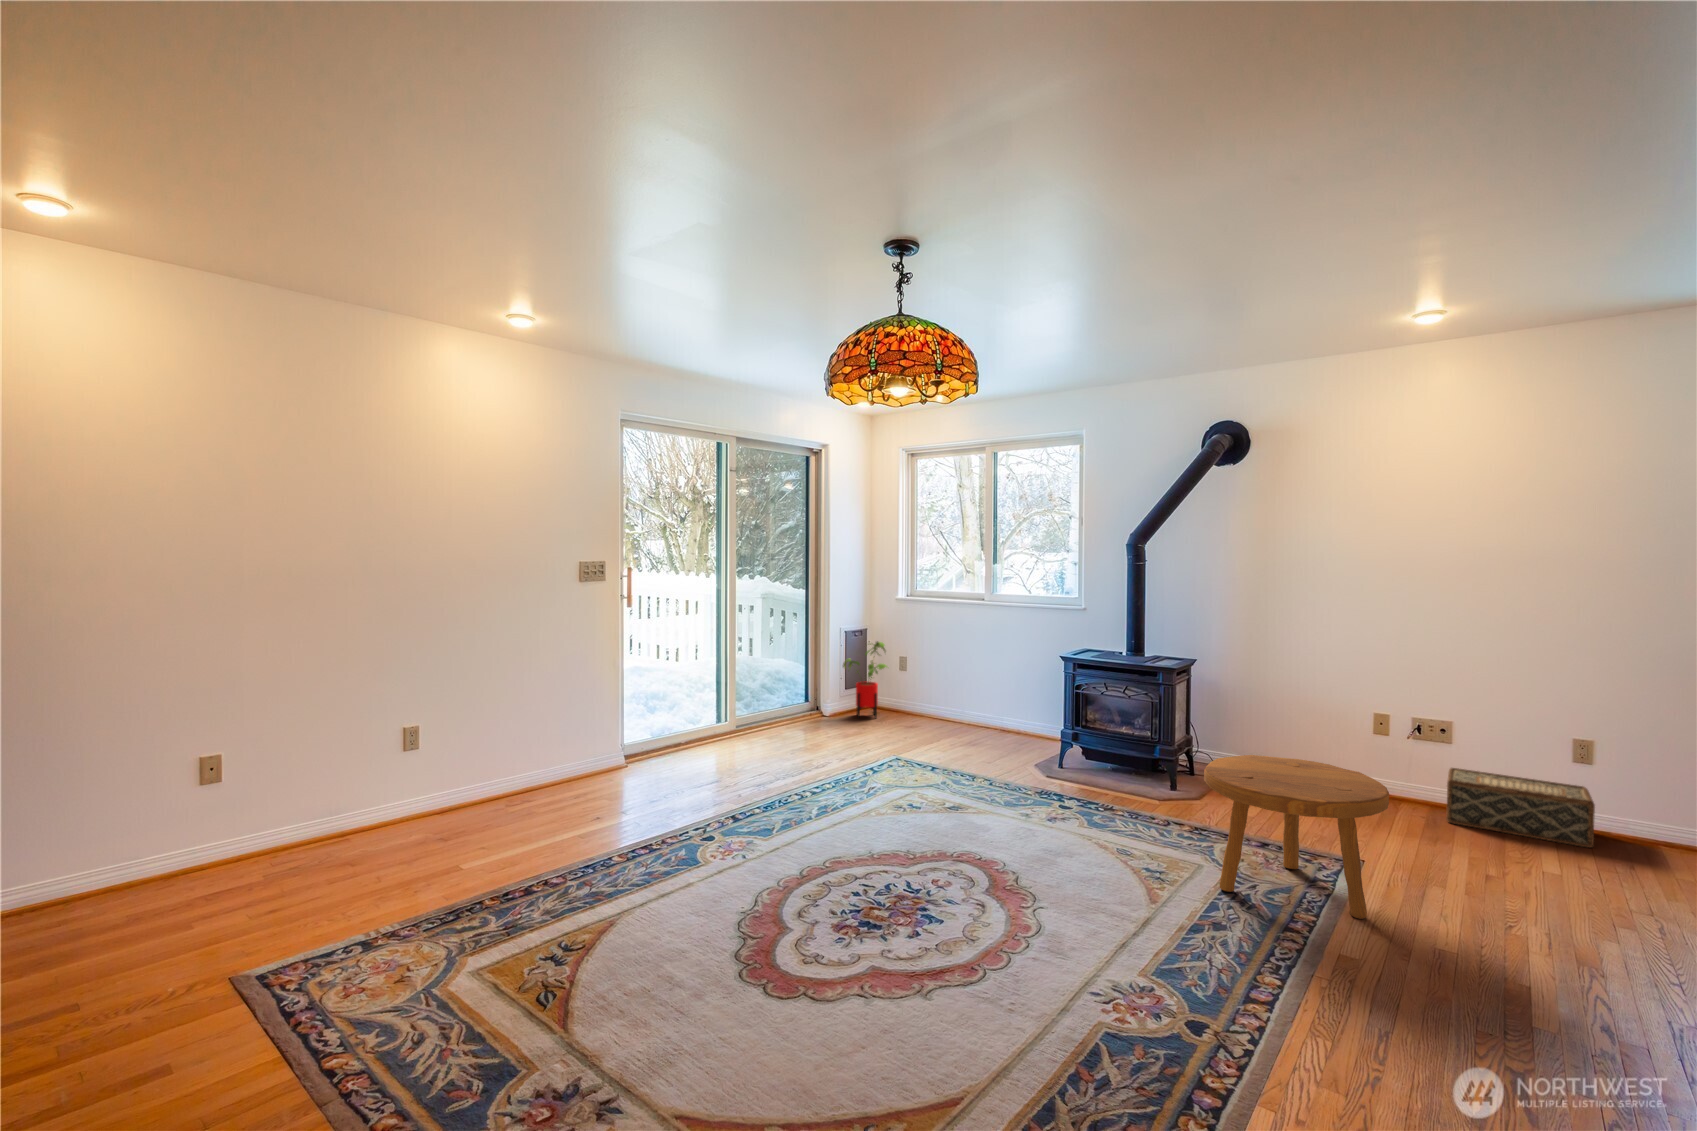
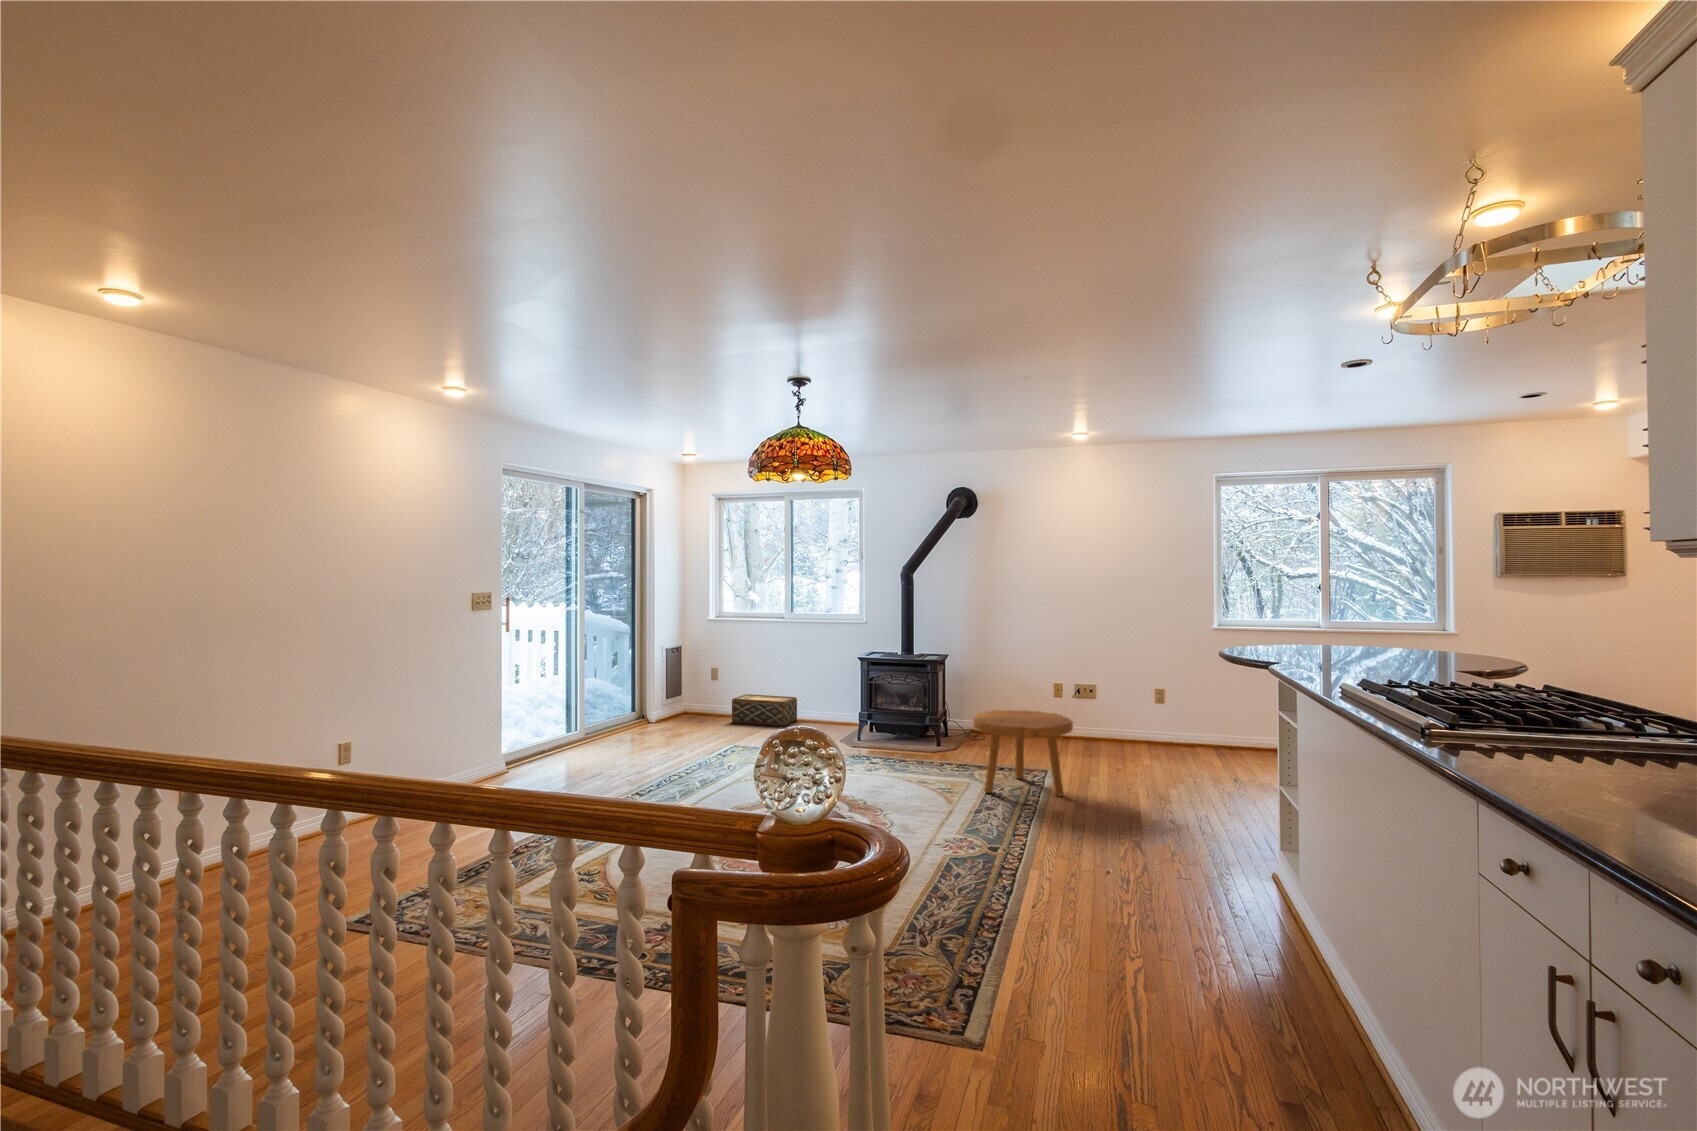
house plant: present [843,641,887,718] -> none [666,655,708,721]
woven basket: present [1446,768,1595,848] -> present [732,694,797,726]

